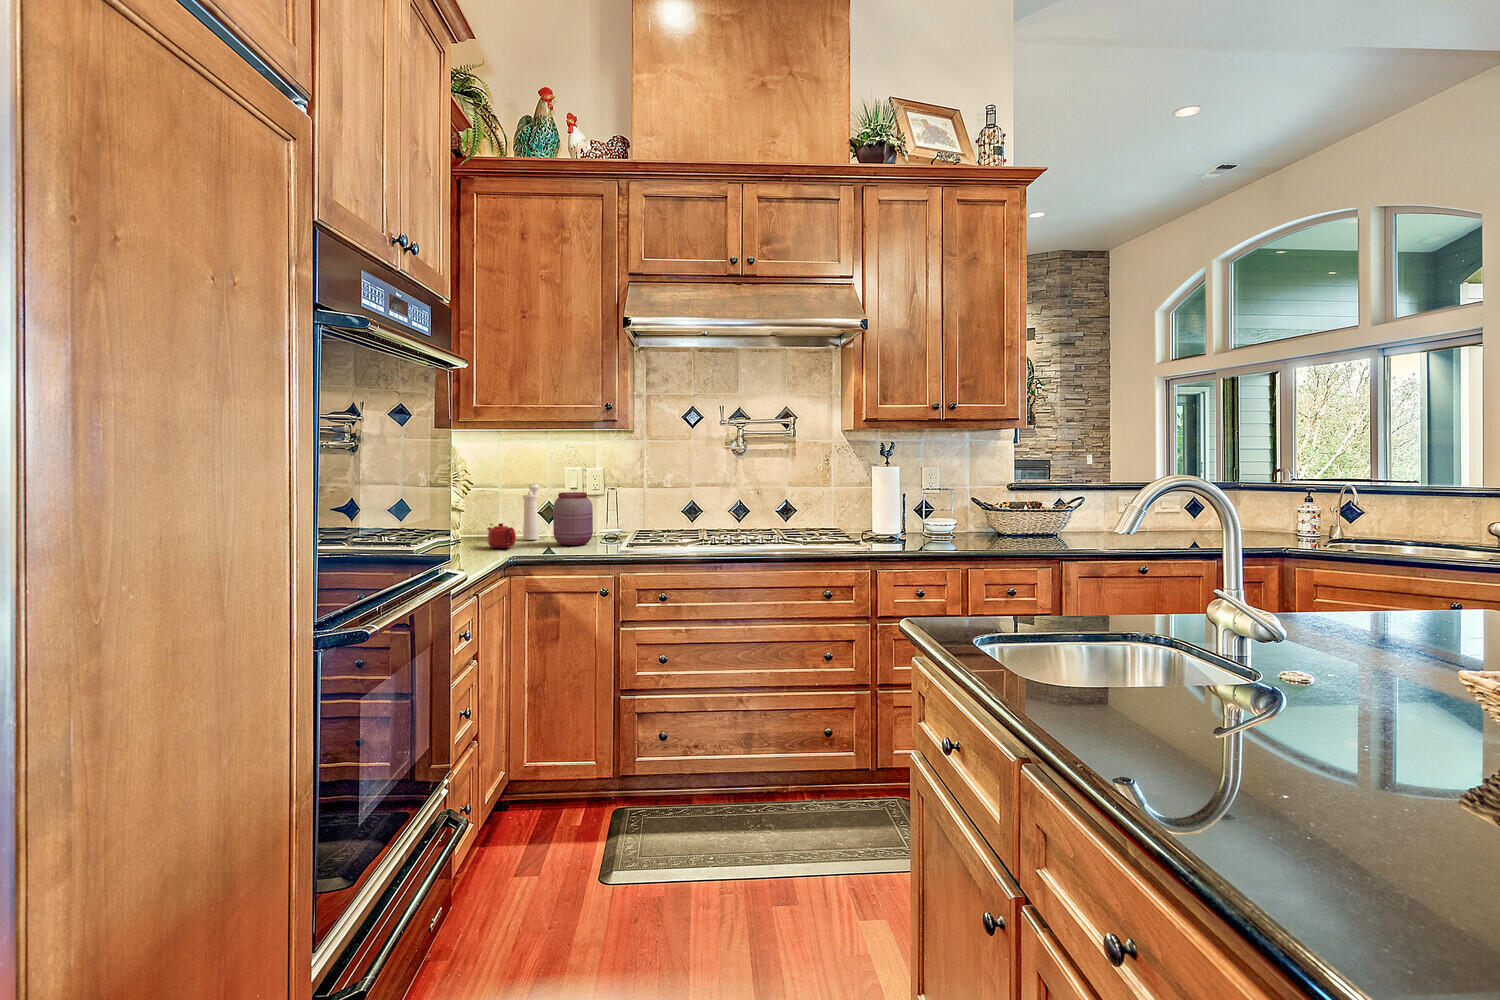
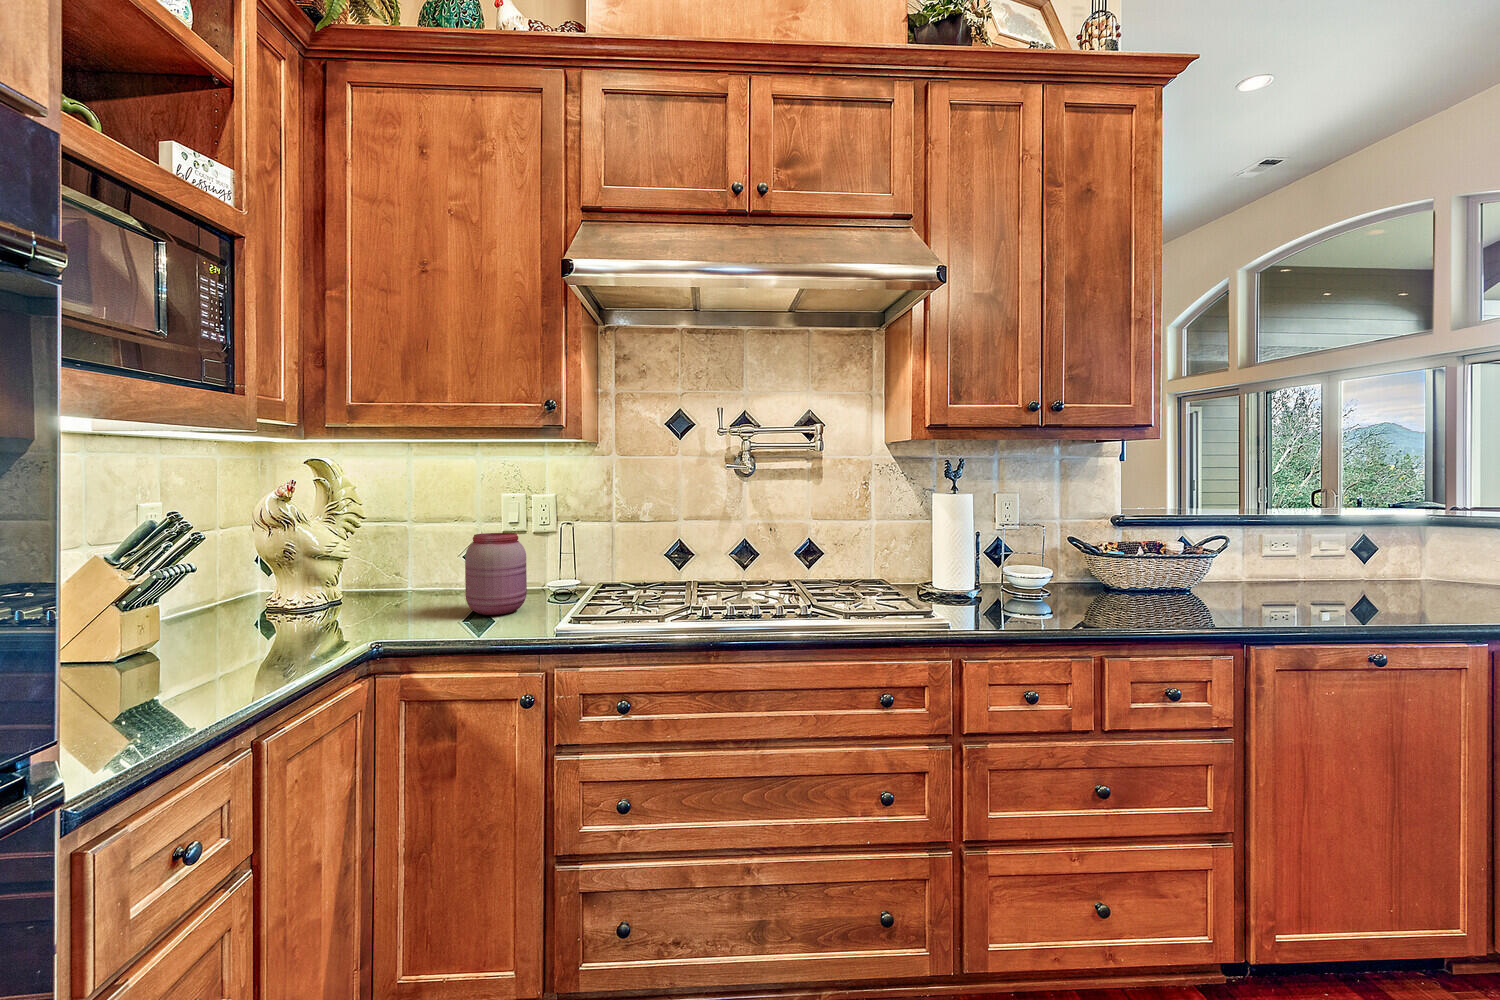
pepper mill: present [523,484,540,540] -> none [430,518,463,601]
teapot: present [487,523,516,548] -> none [359,583,403,622]

